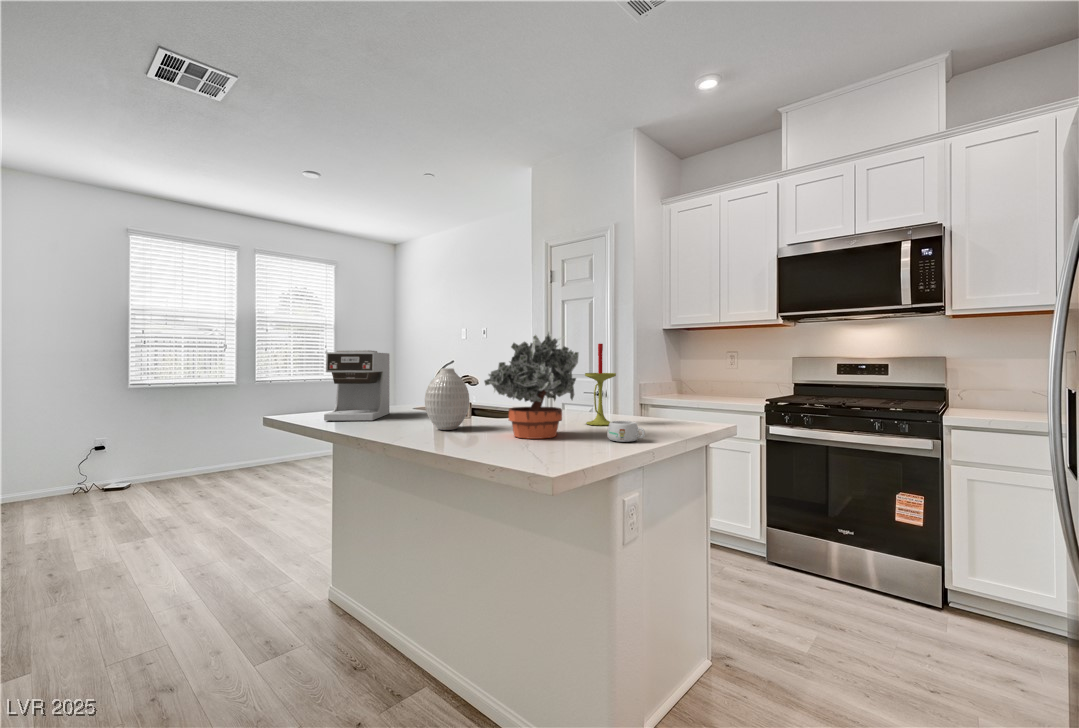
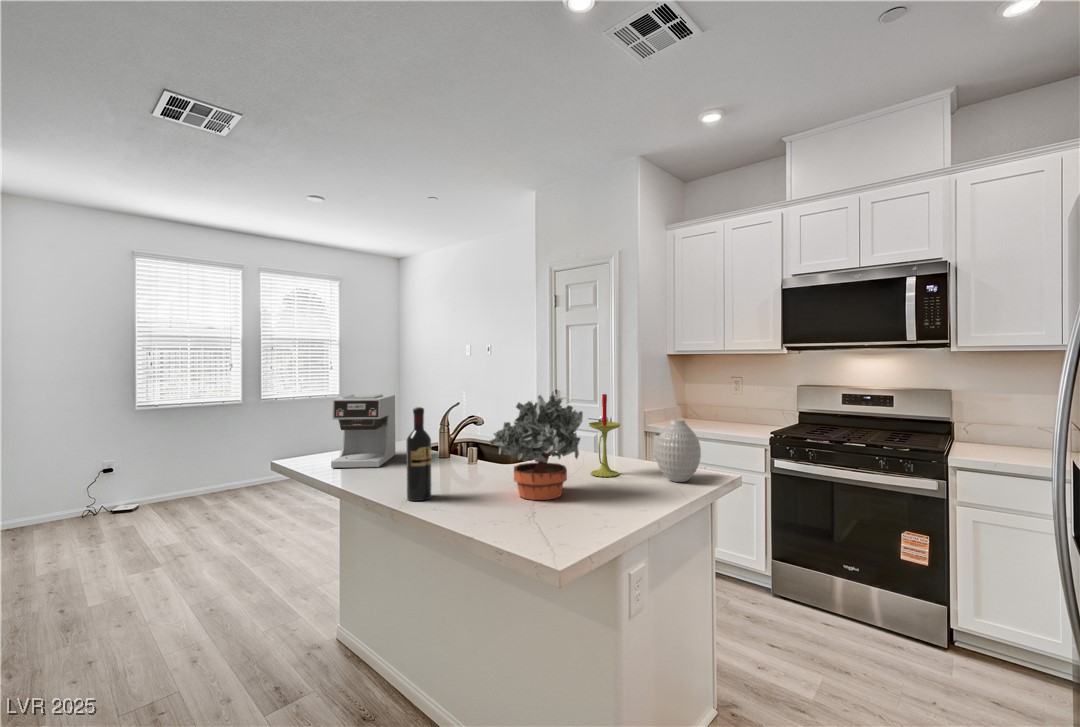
wine bottle: none [400,346,425,440] -> present [406,407,431,501]
vase: present [425,368,469,430] -> present [655,419,701,482]
mug: present [607,421,645,442] -> none [612,482,649,506]

